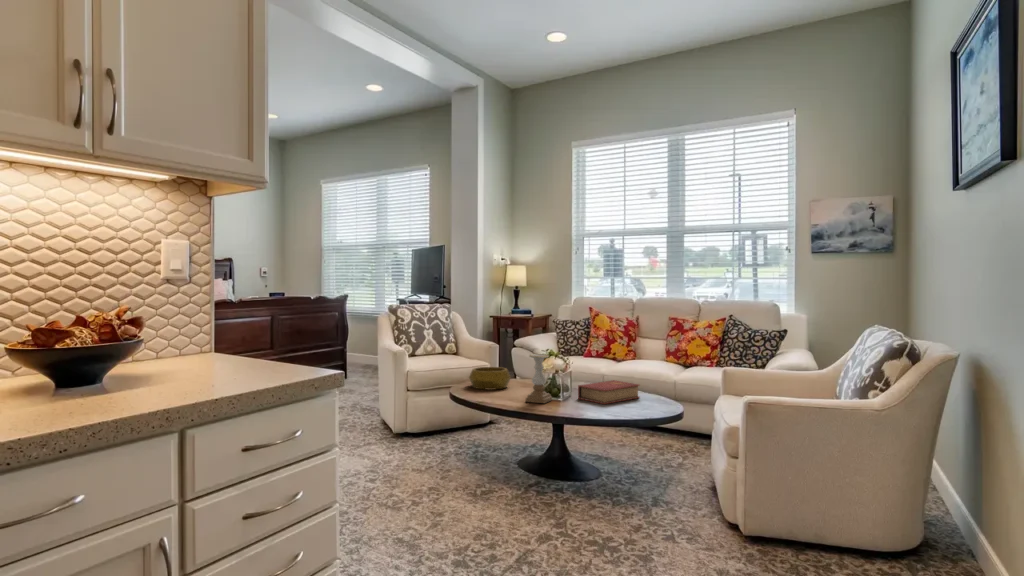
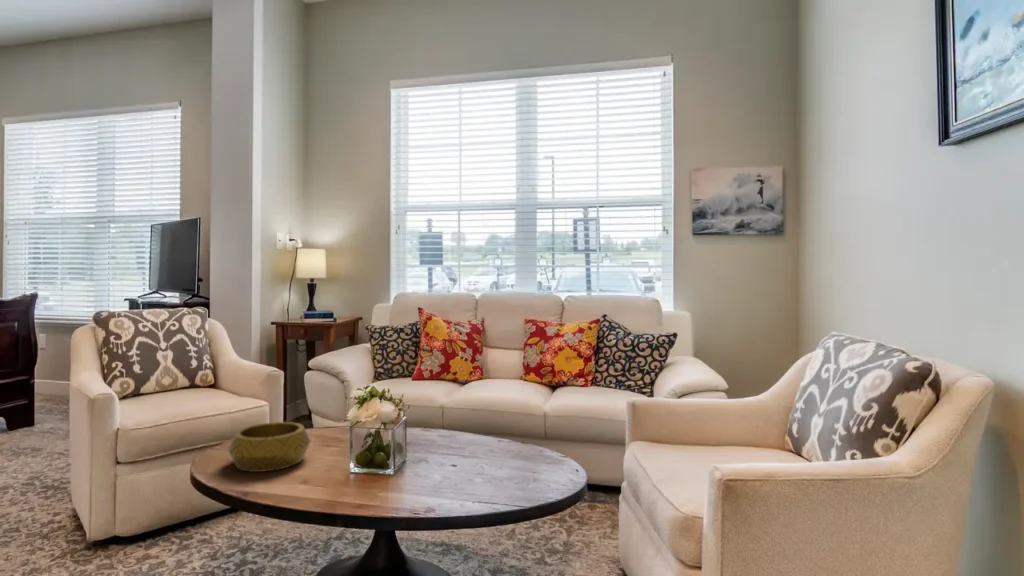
candle holder: present [526,354,552,403] -> none [344,407,394,505]
book: present [578,380,640,404] -> none [439,433,536,491]

